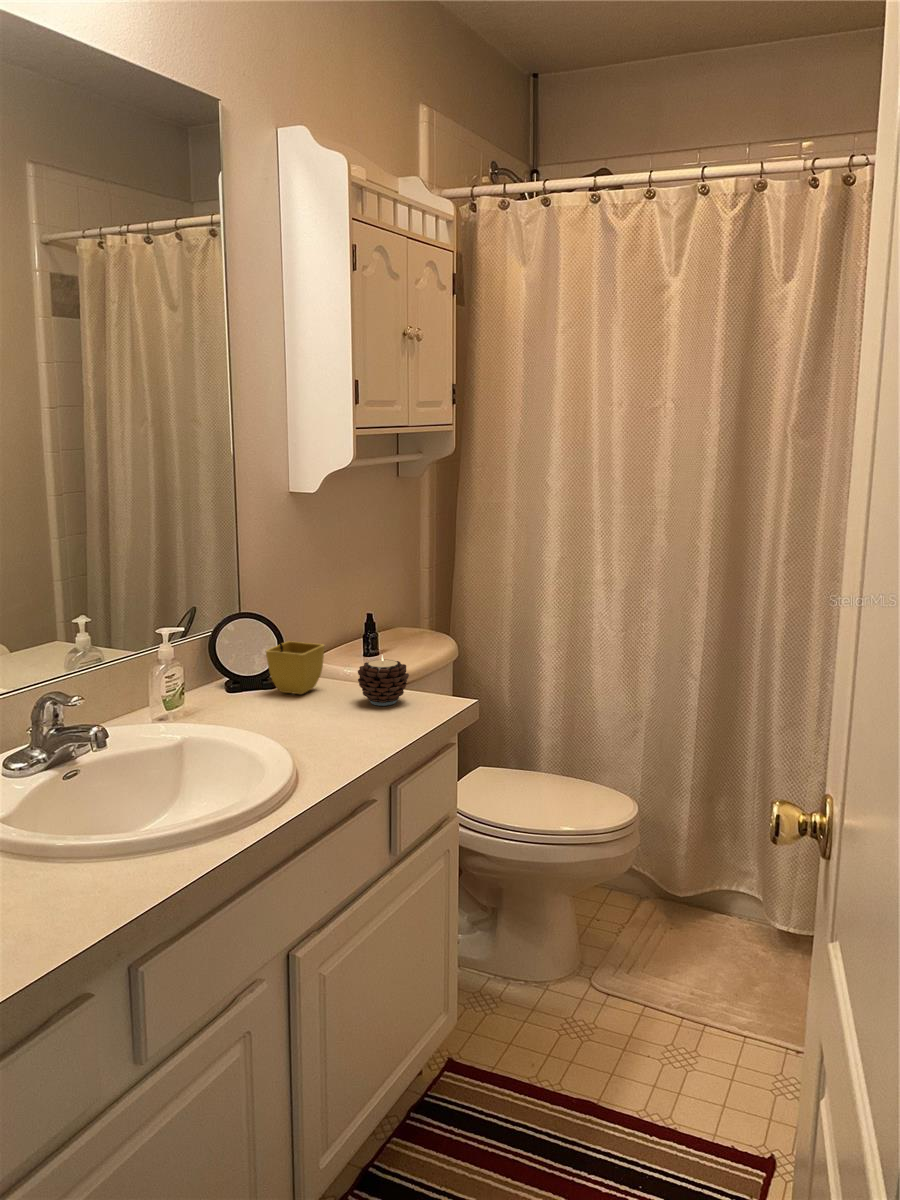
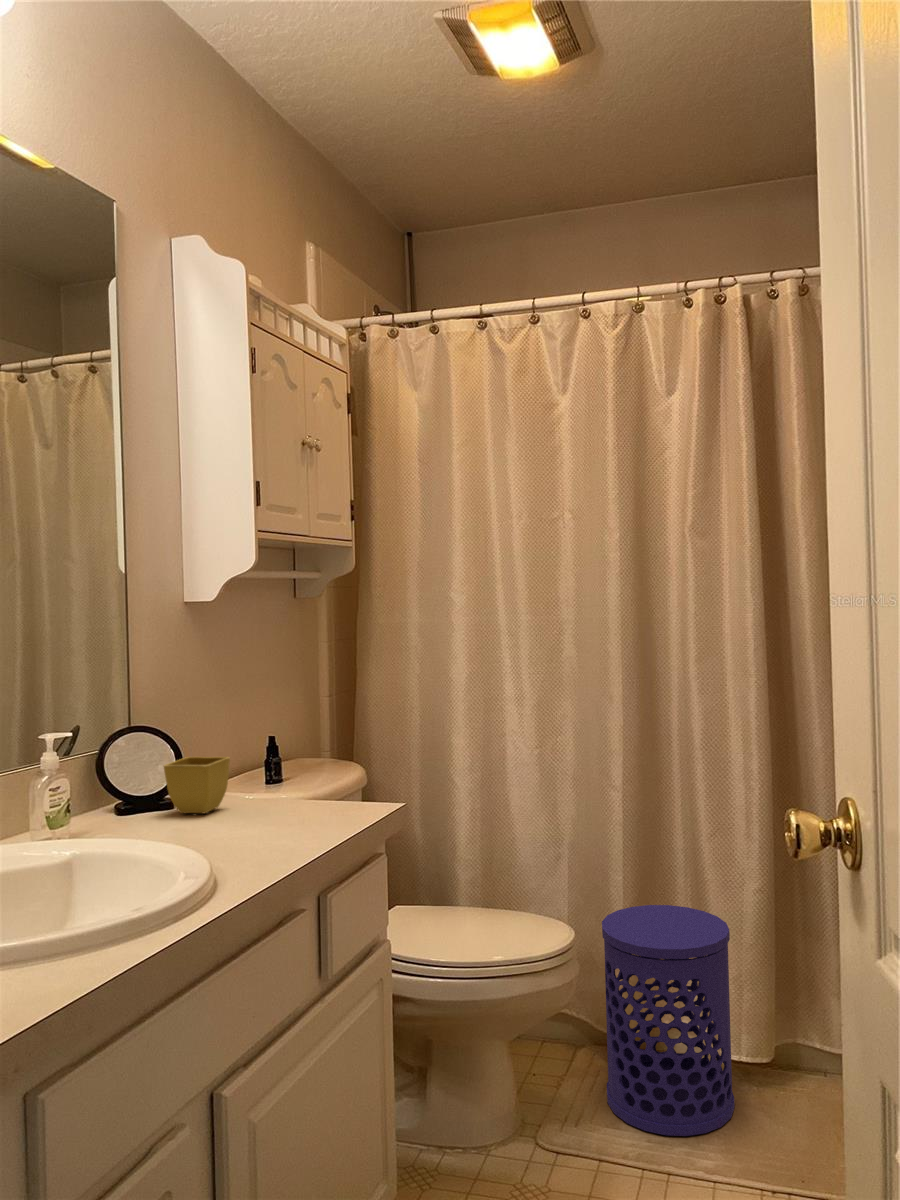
candle: present [358,655,409,706] -> none [269,759,328,817]
waste bin: none [660,785,789,991] -> present [602,905,735,1136]

